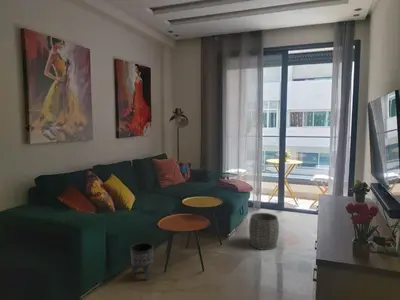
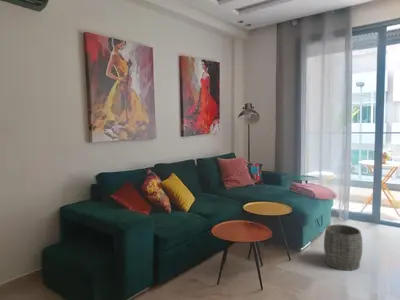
planter: present [131,243,153,280] -> none [181,248,205,289]

